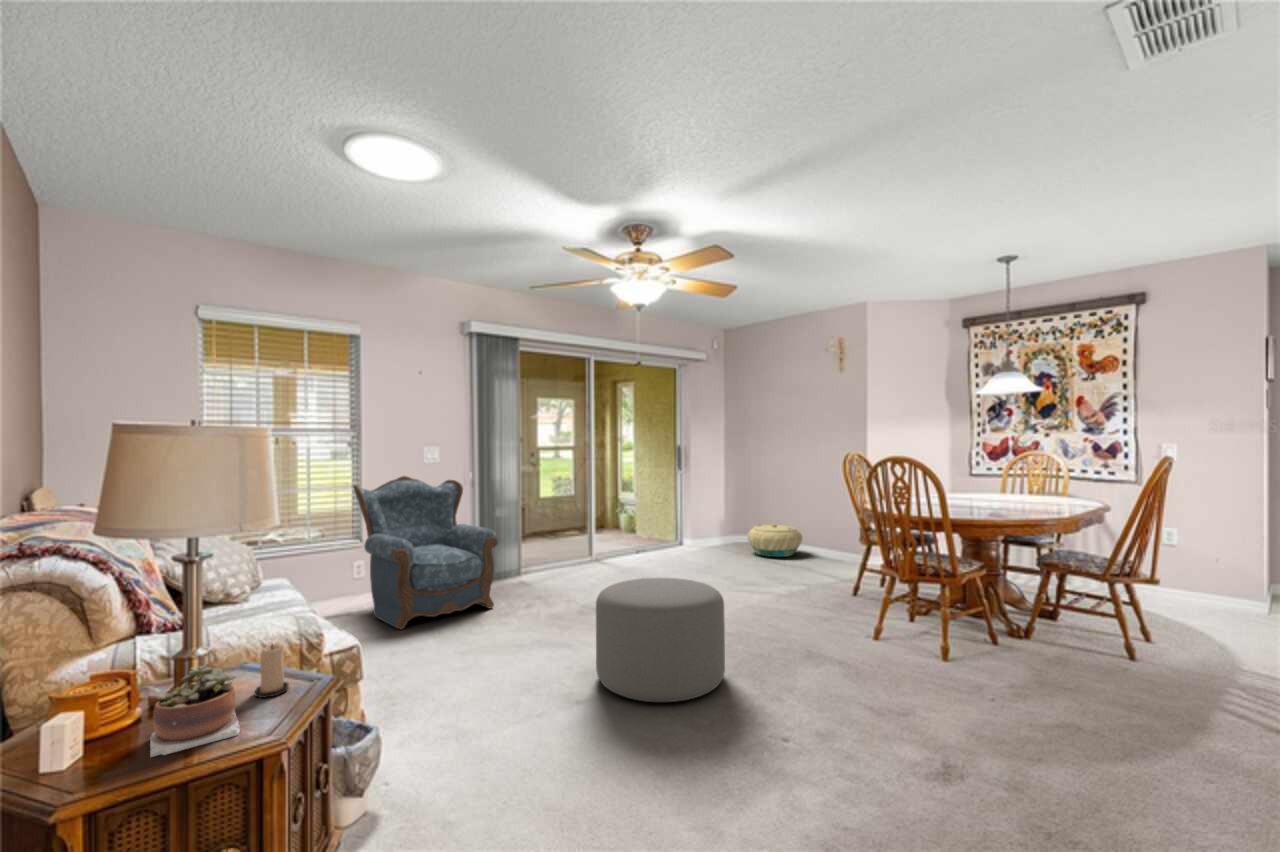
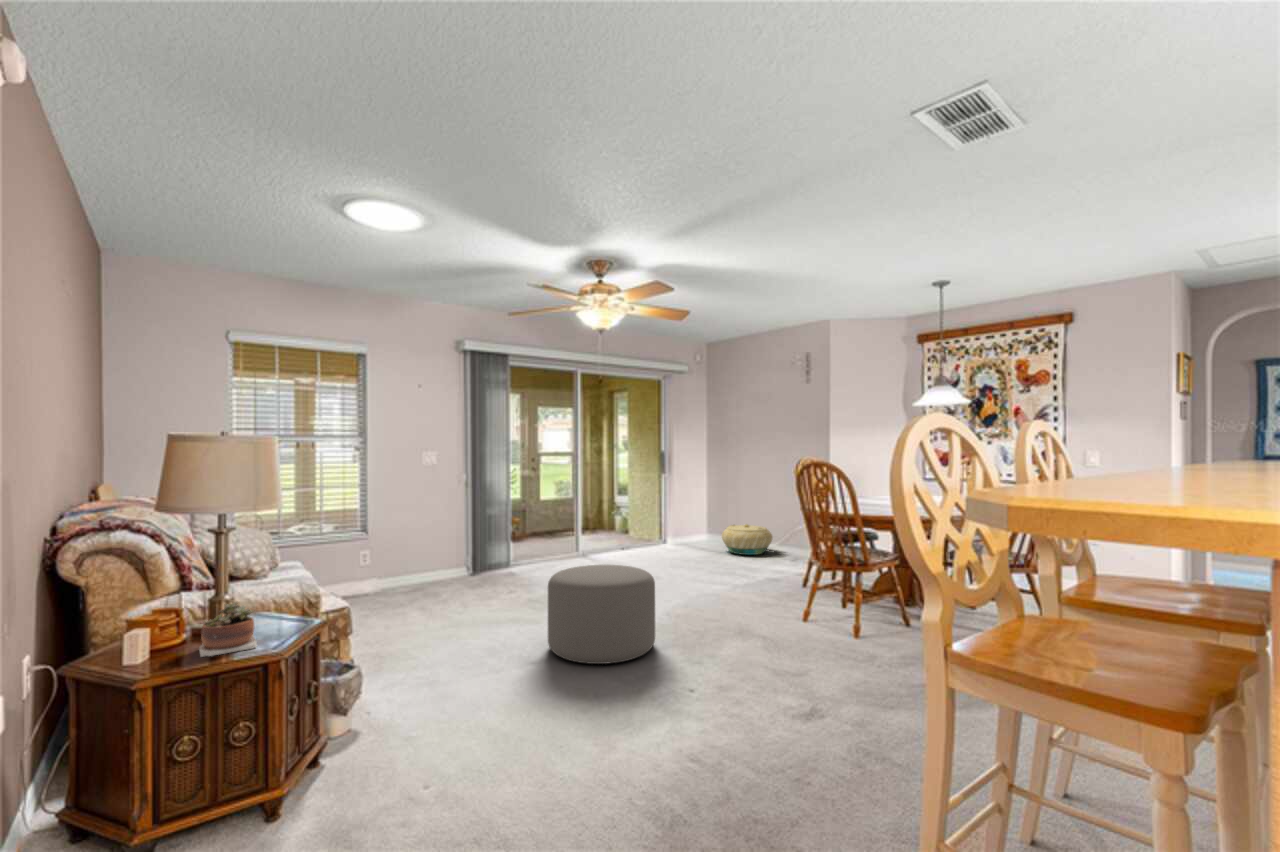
armchair: present [353,476,498,629] -> none [356,477,481,609]
candle: present [255,644,288,698] -> none [267,593,291,630]

